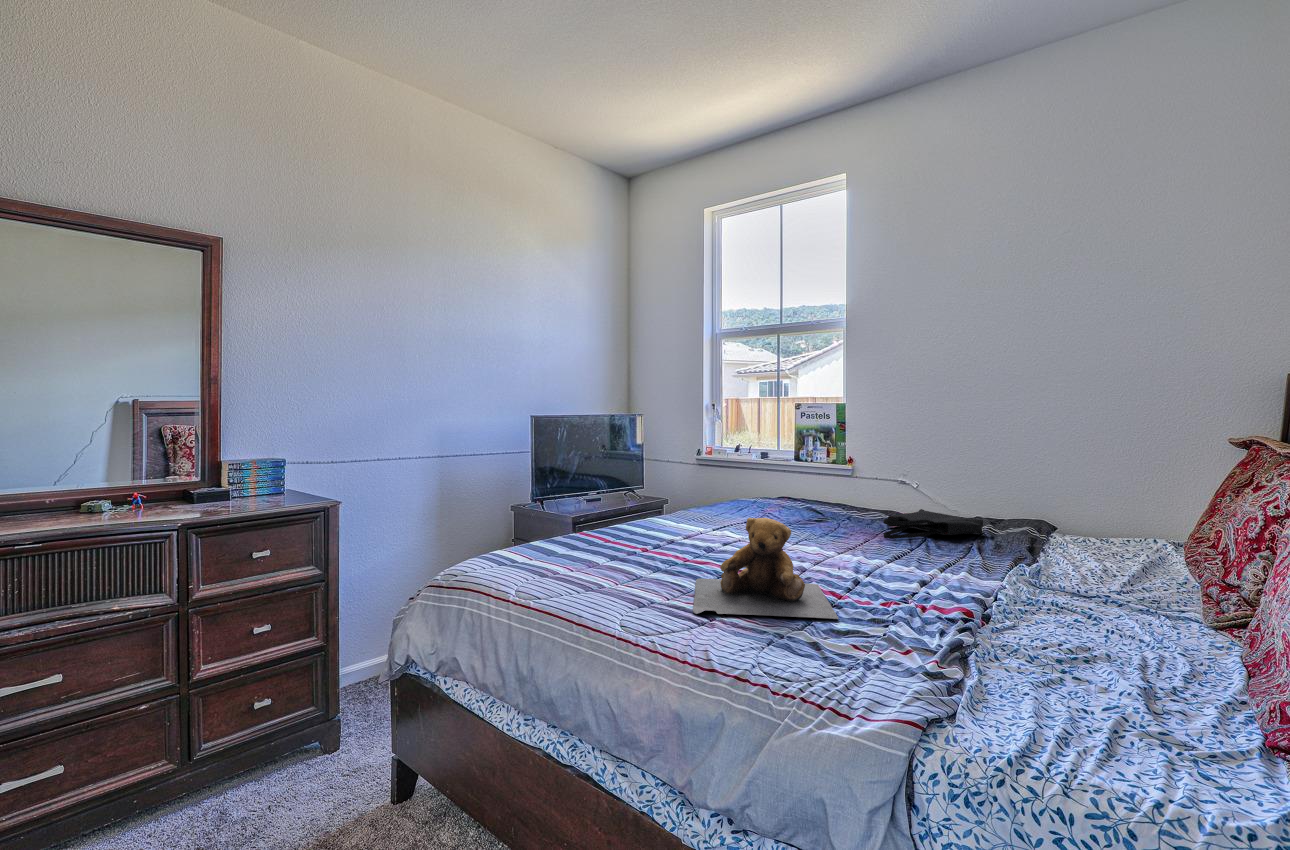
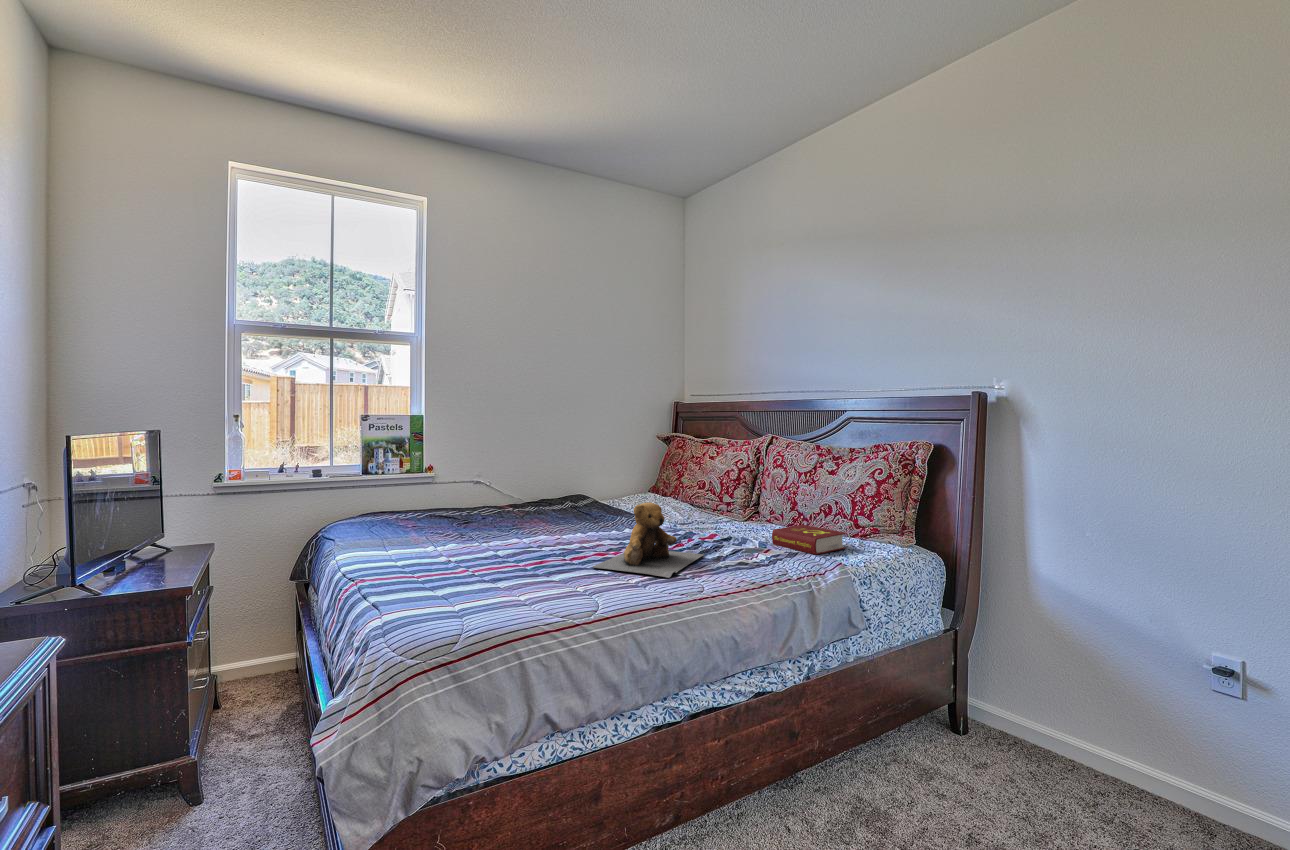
tote bag: present [883,509,983,539] -> none [525,497,579,520]
book: none [1005,633,1147,740] -> present [772,525,846,555]

